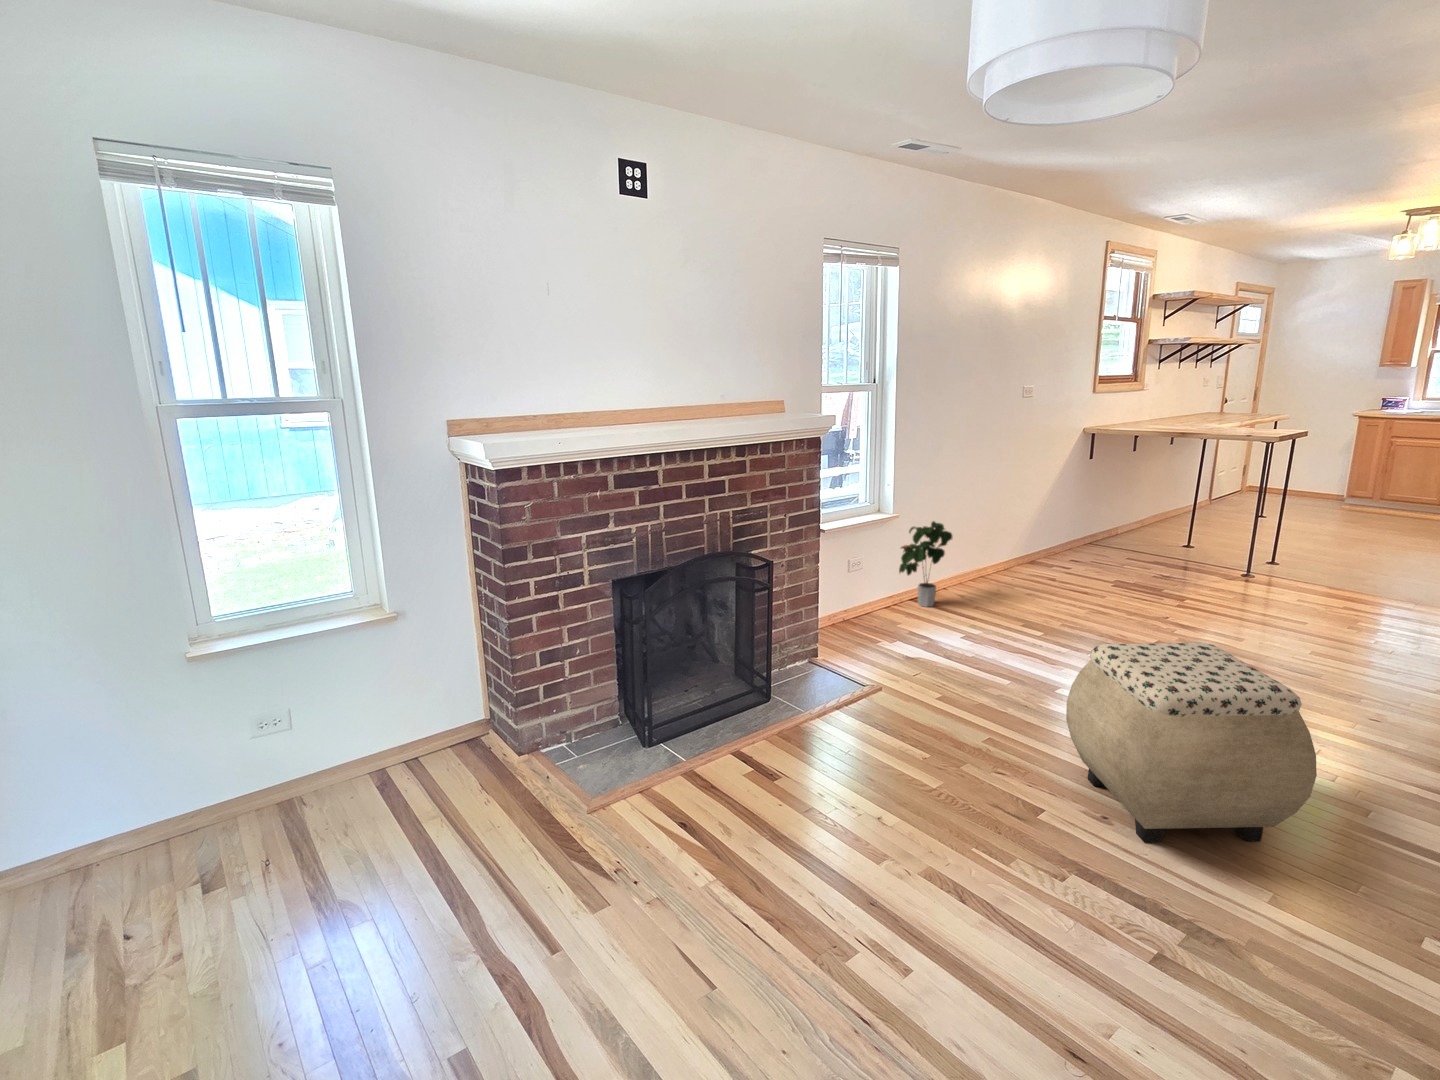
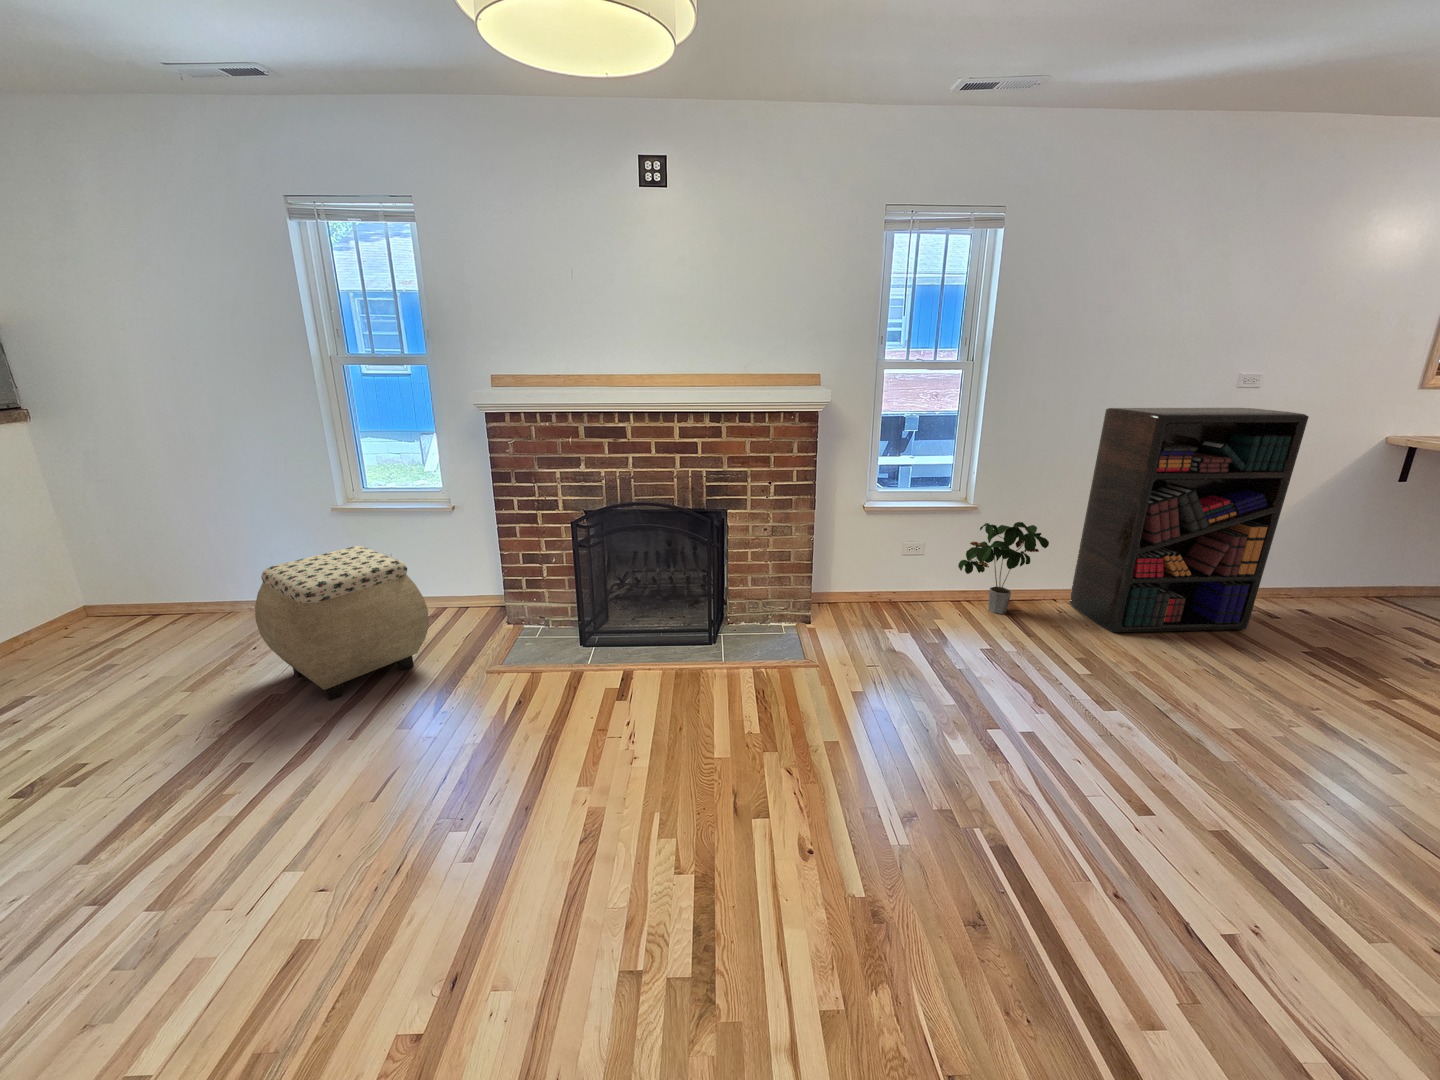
bookshelf: none [959,411,1086,600] -> present [1069,408,1309,632]
ottoman: present [1066,643,1317,843] -> present [255,546,429,700]

